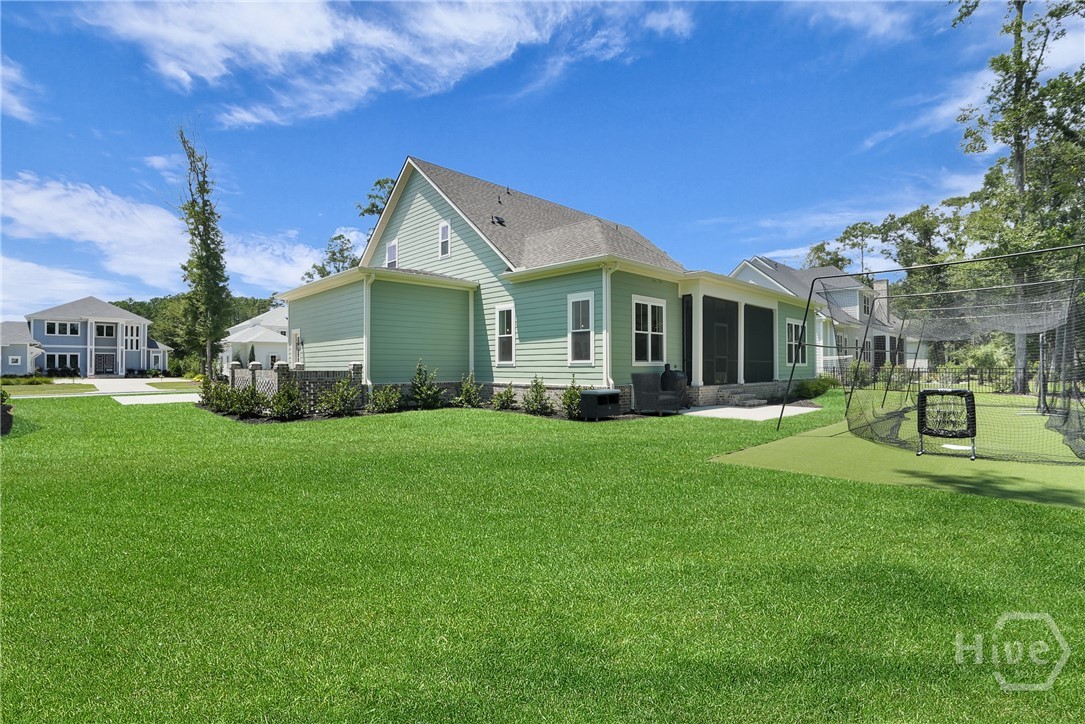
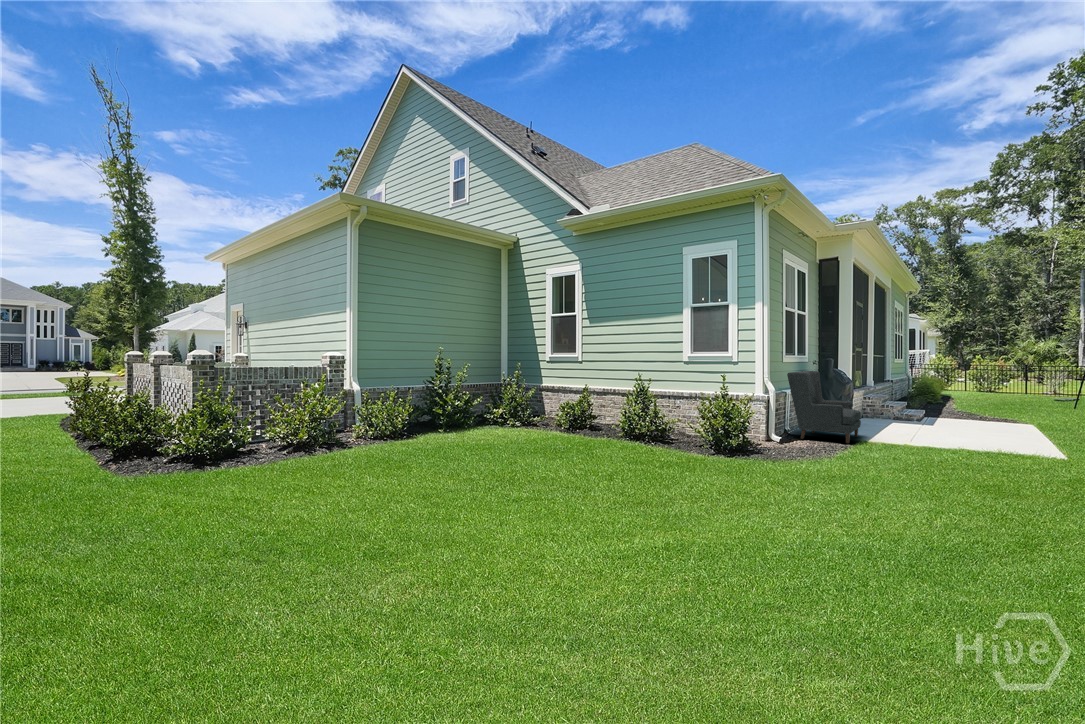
storage bench: present [580,389,621,421] -> none [739,399,796,456]

